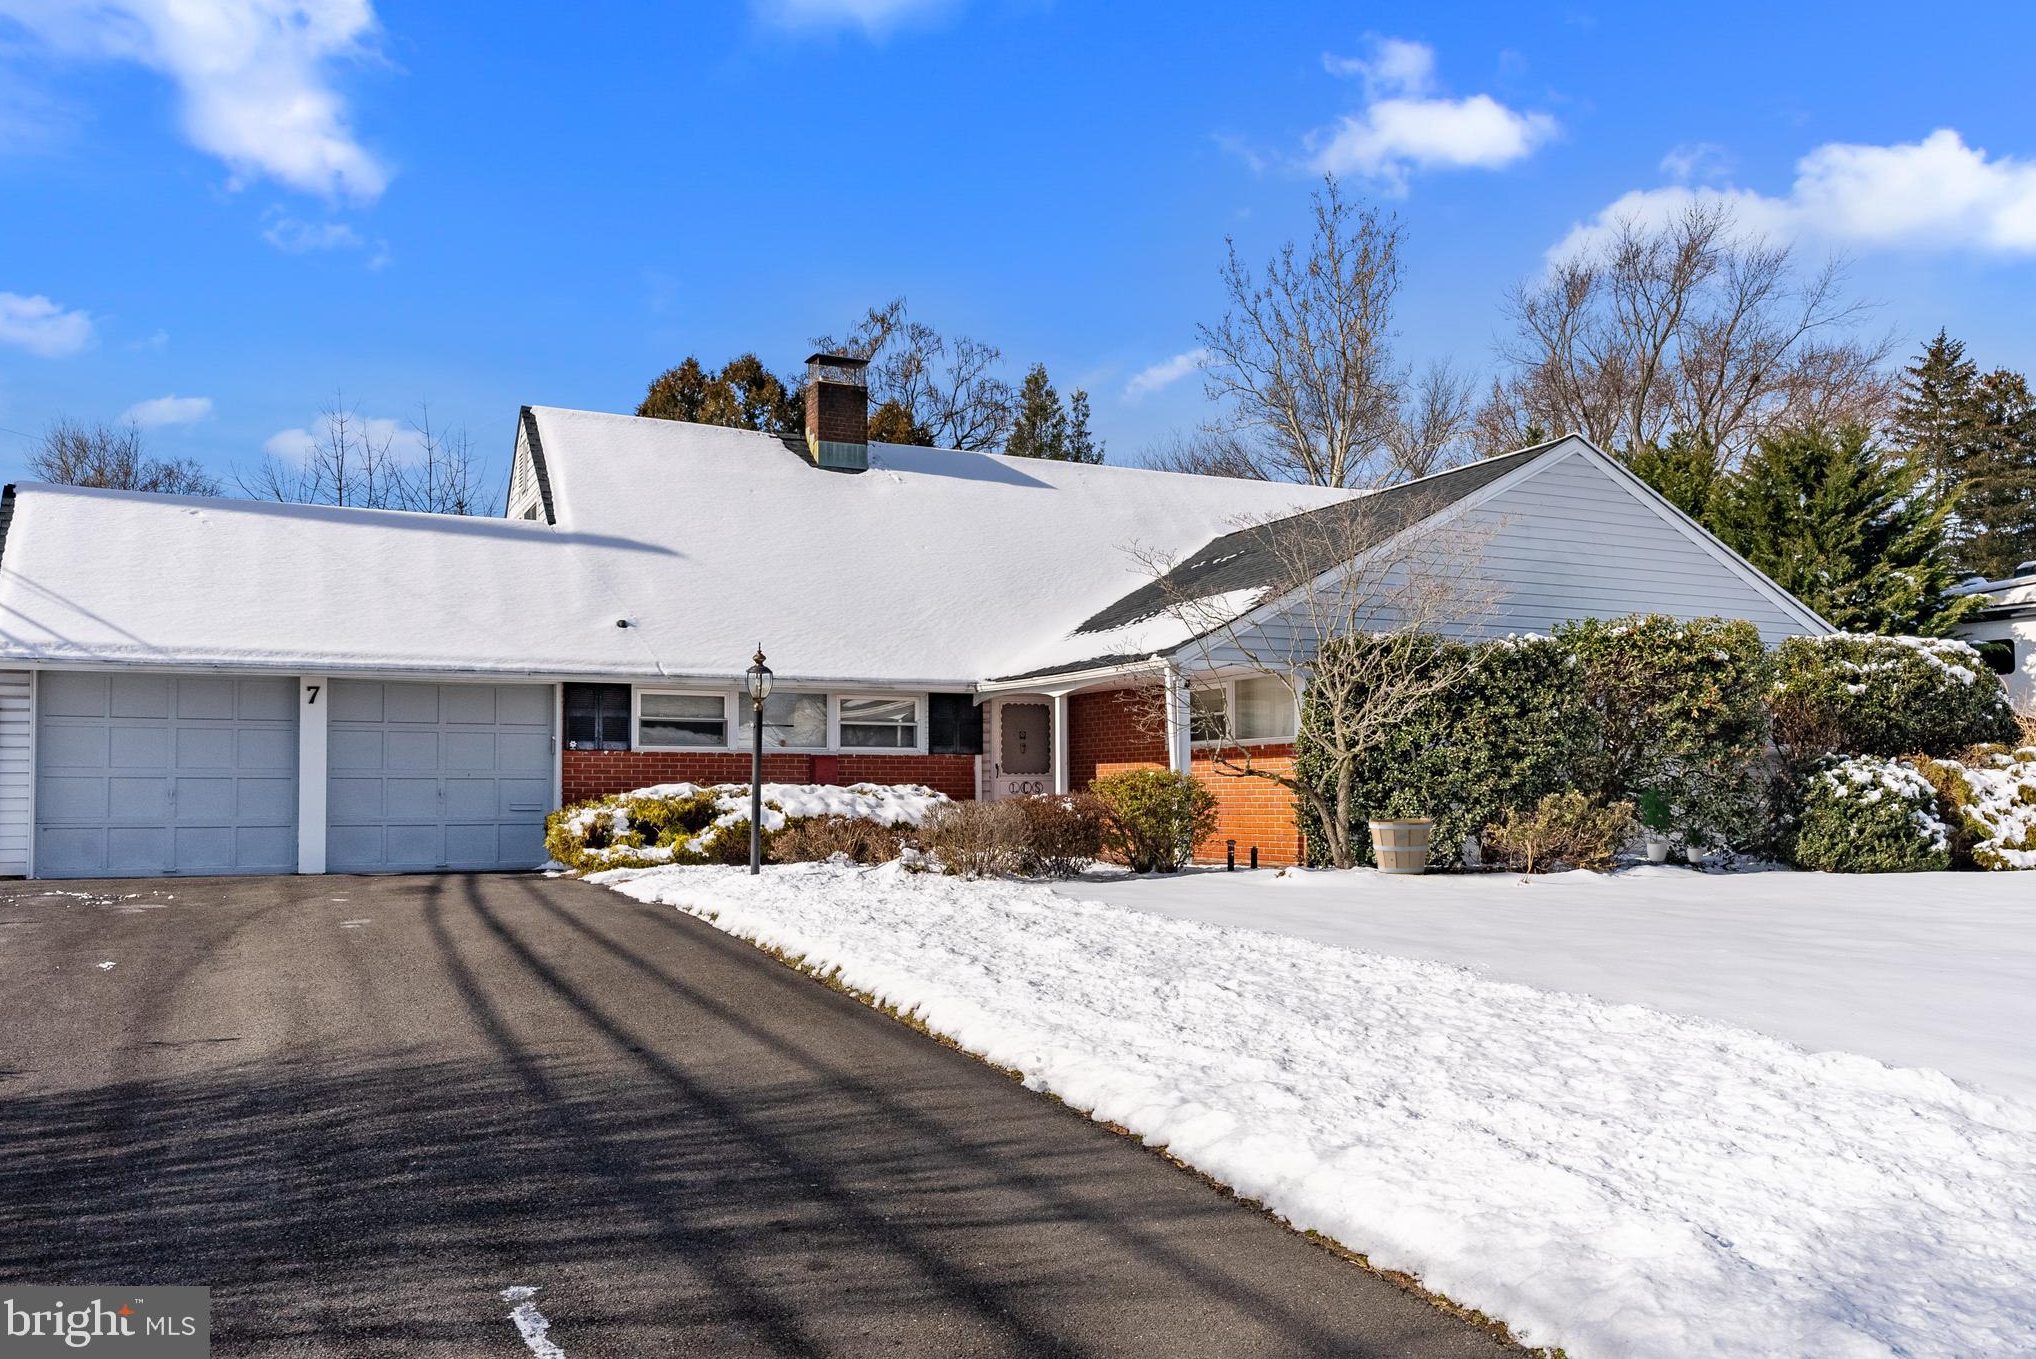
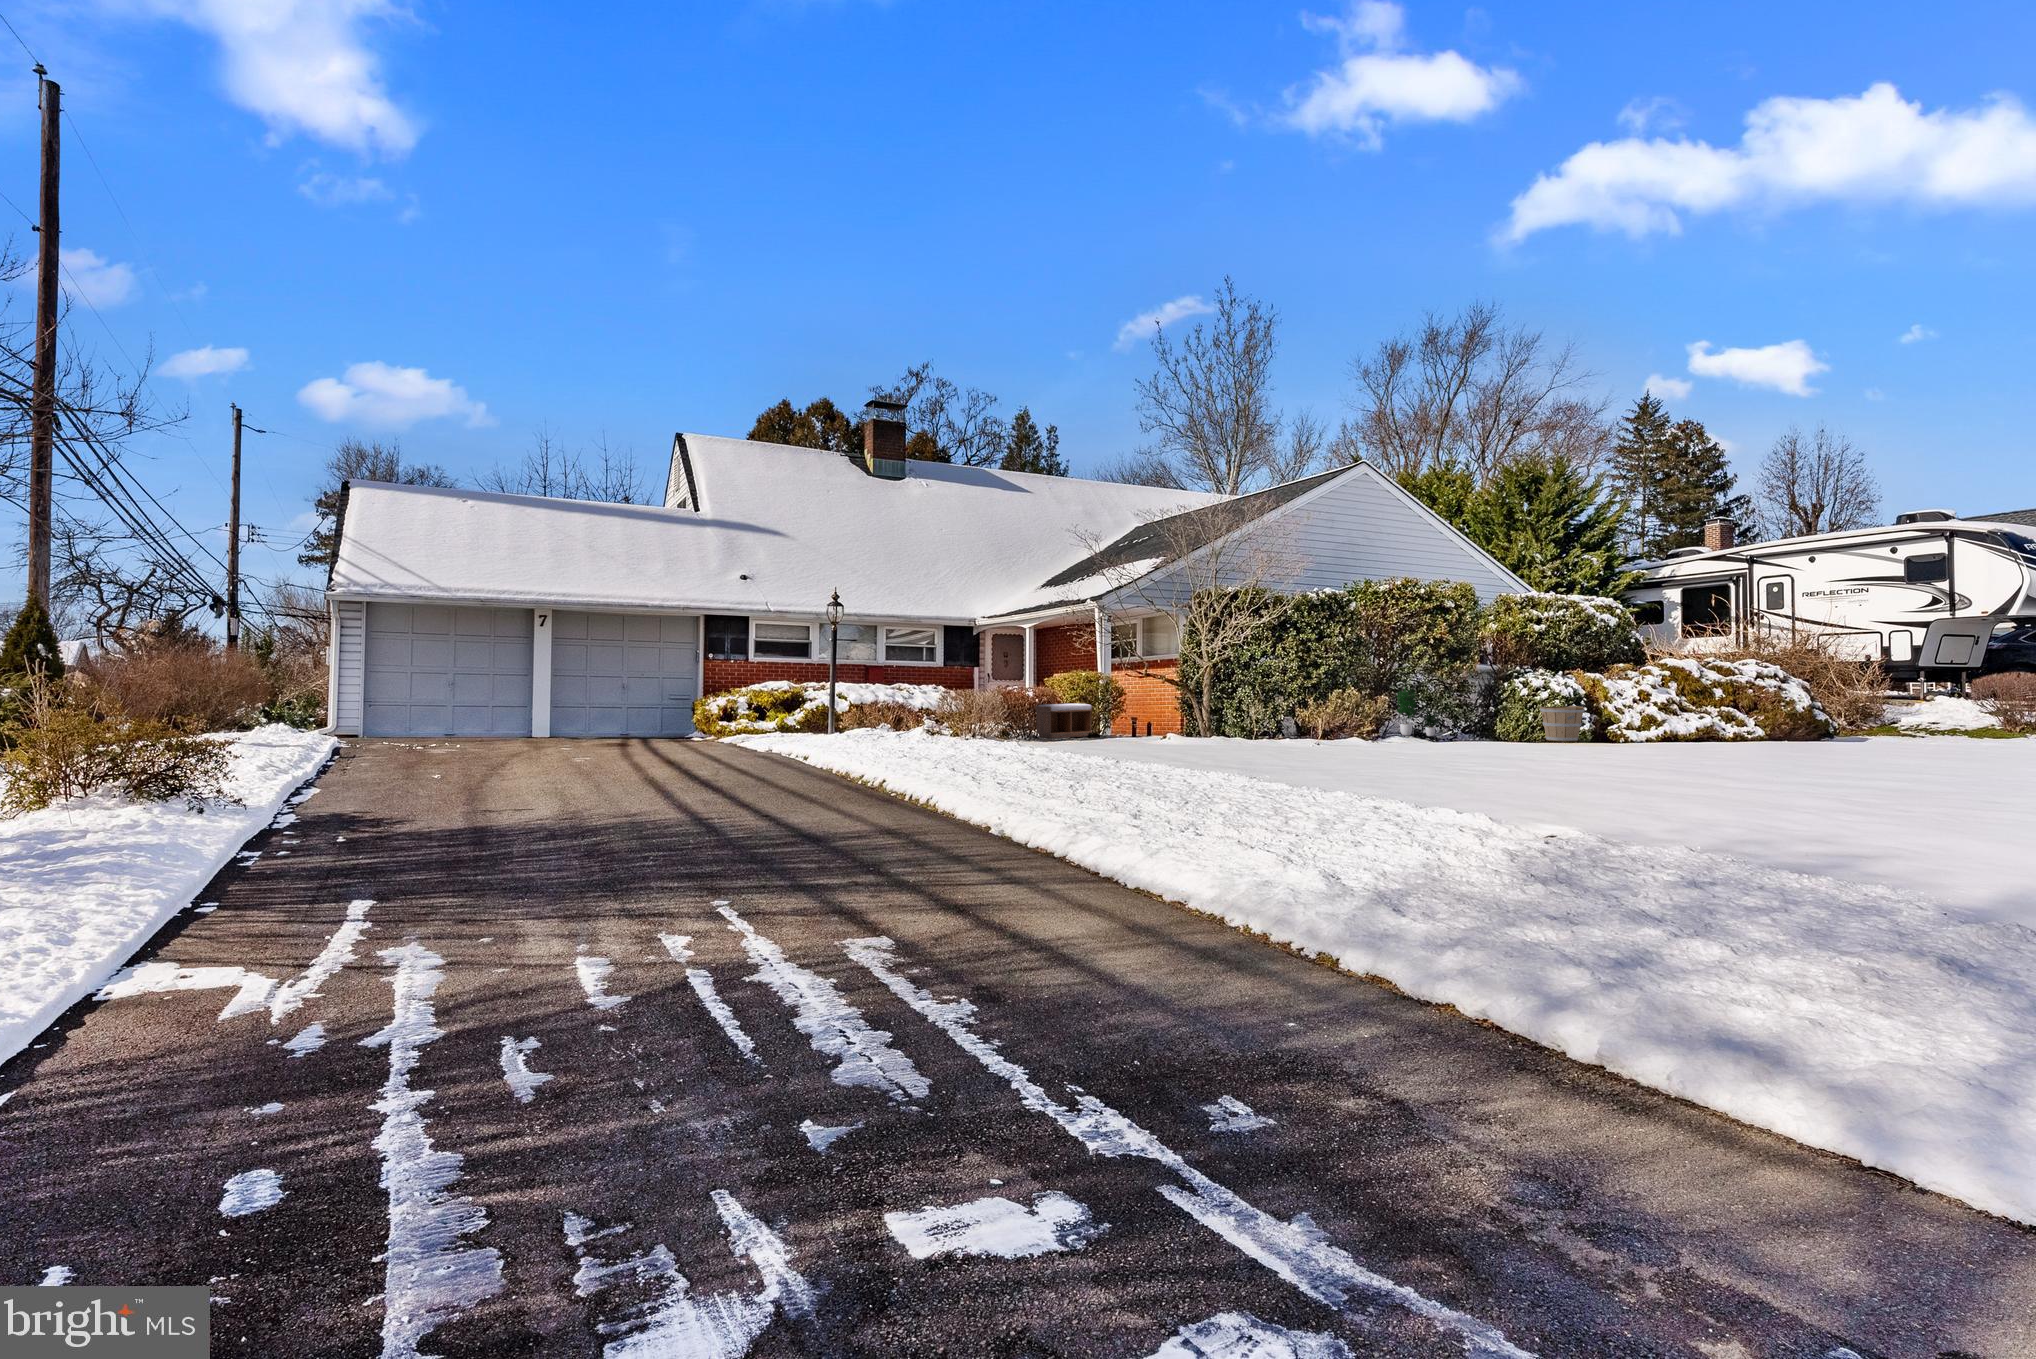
bench: none [1075,817,1164,873] -> present [1036,703,1092,738]
wooden bucket: present [1369,818,1432,874] -> present [1540,706,1584,741]

